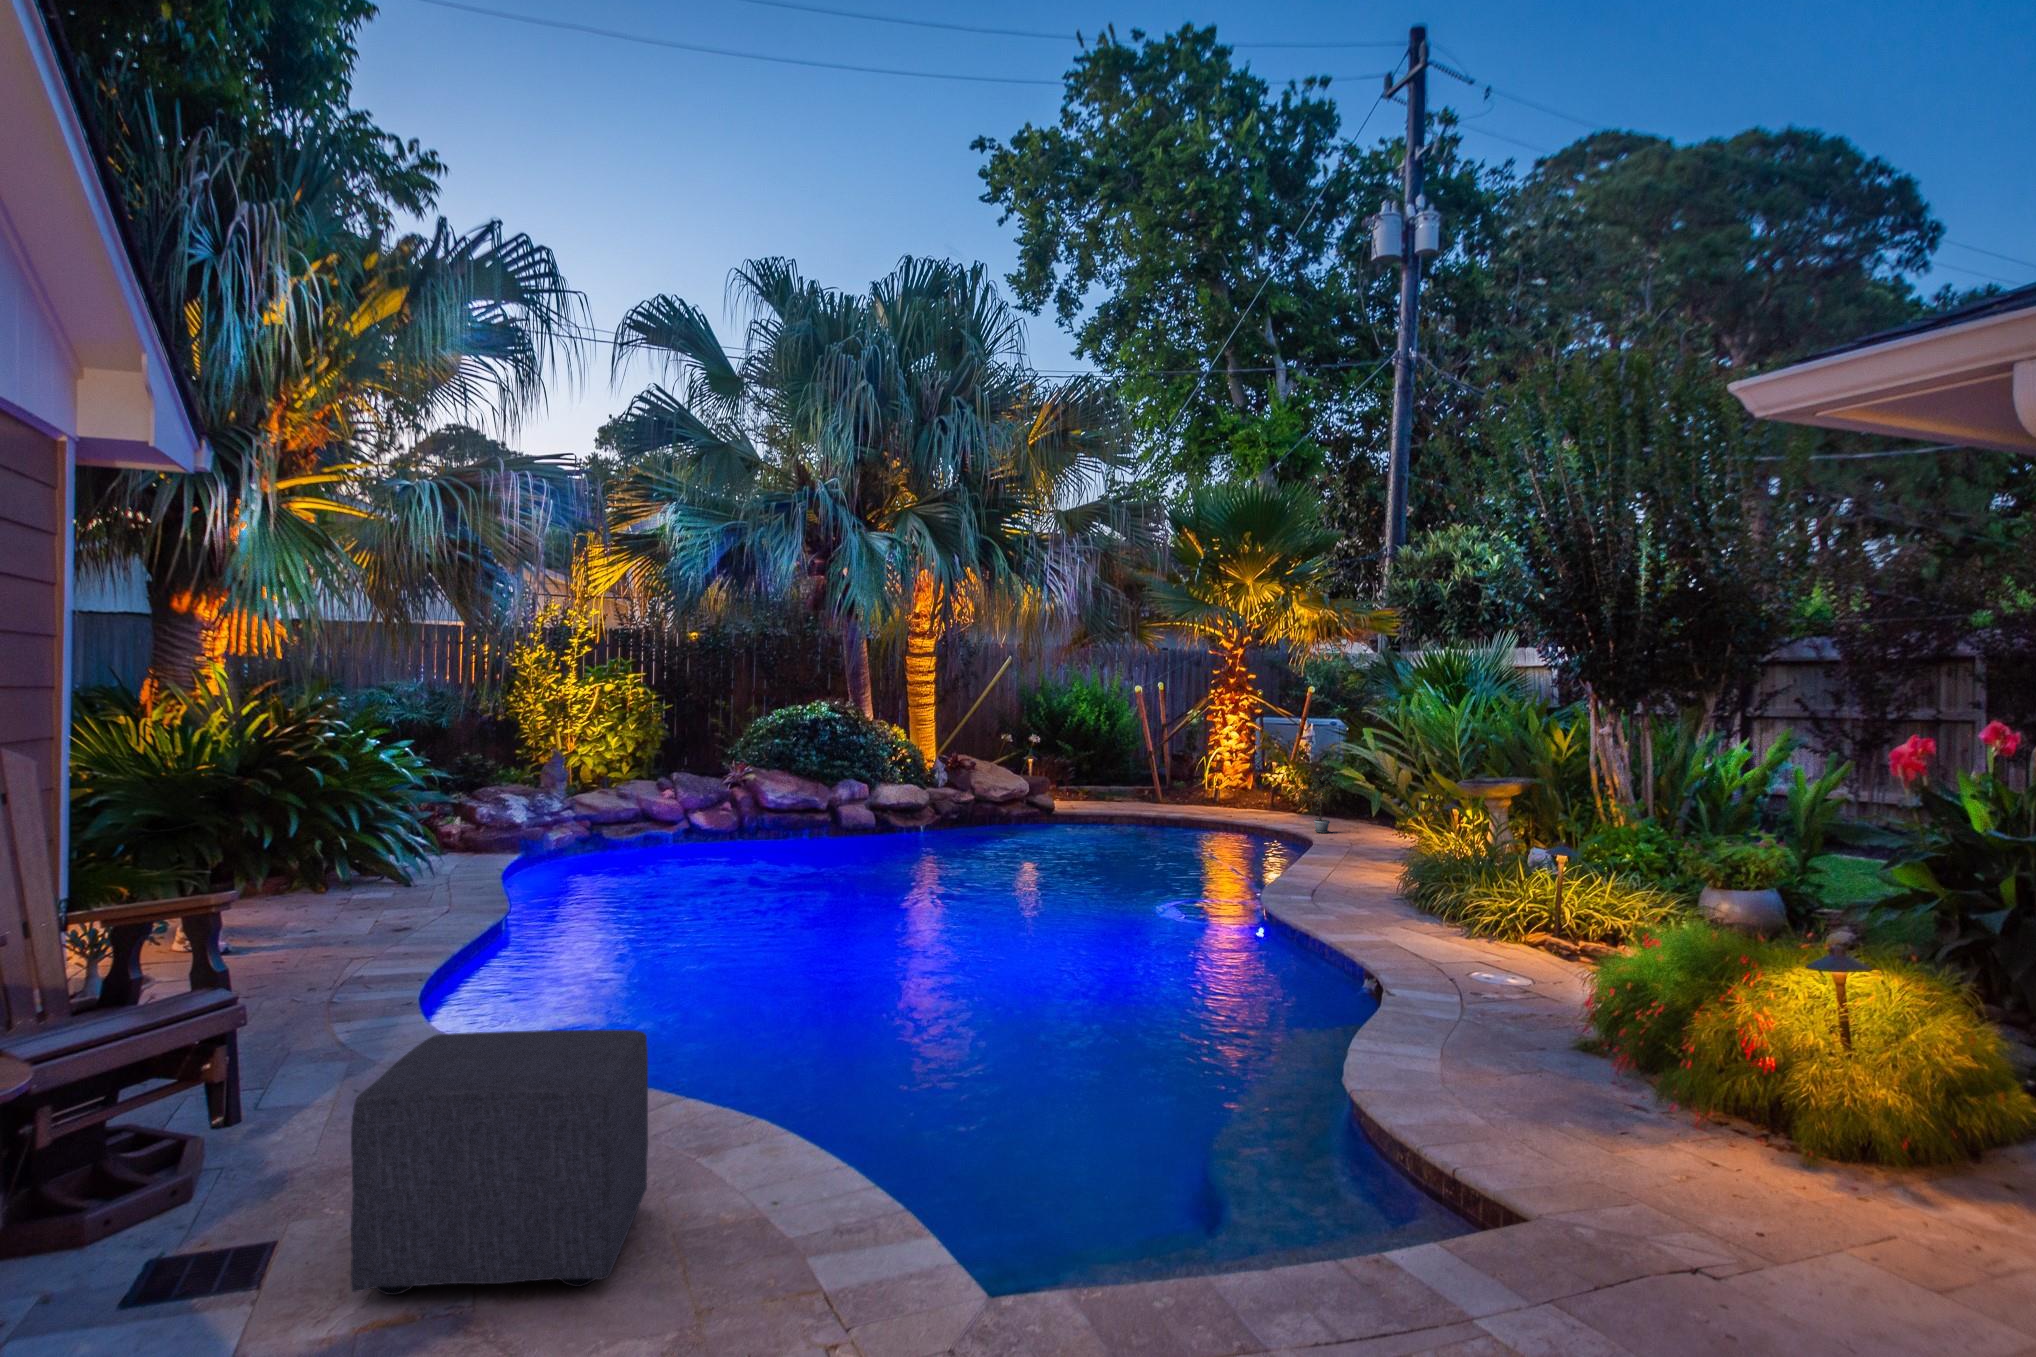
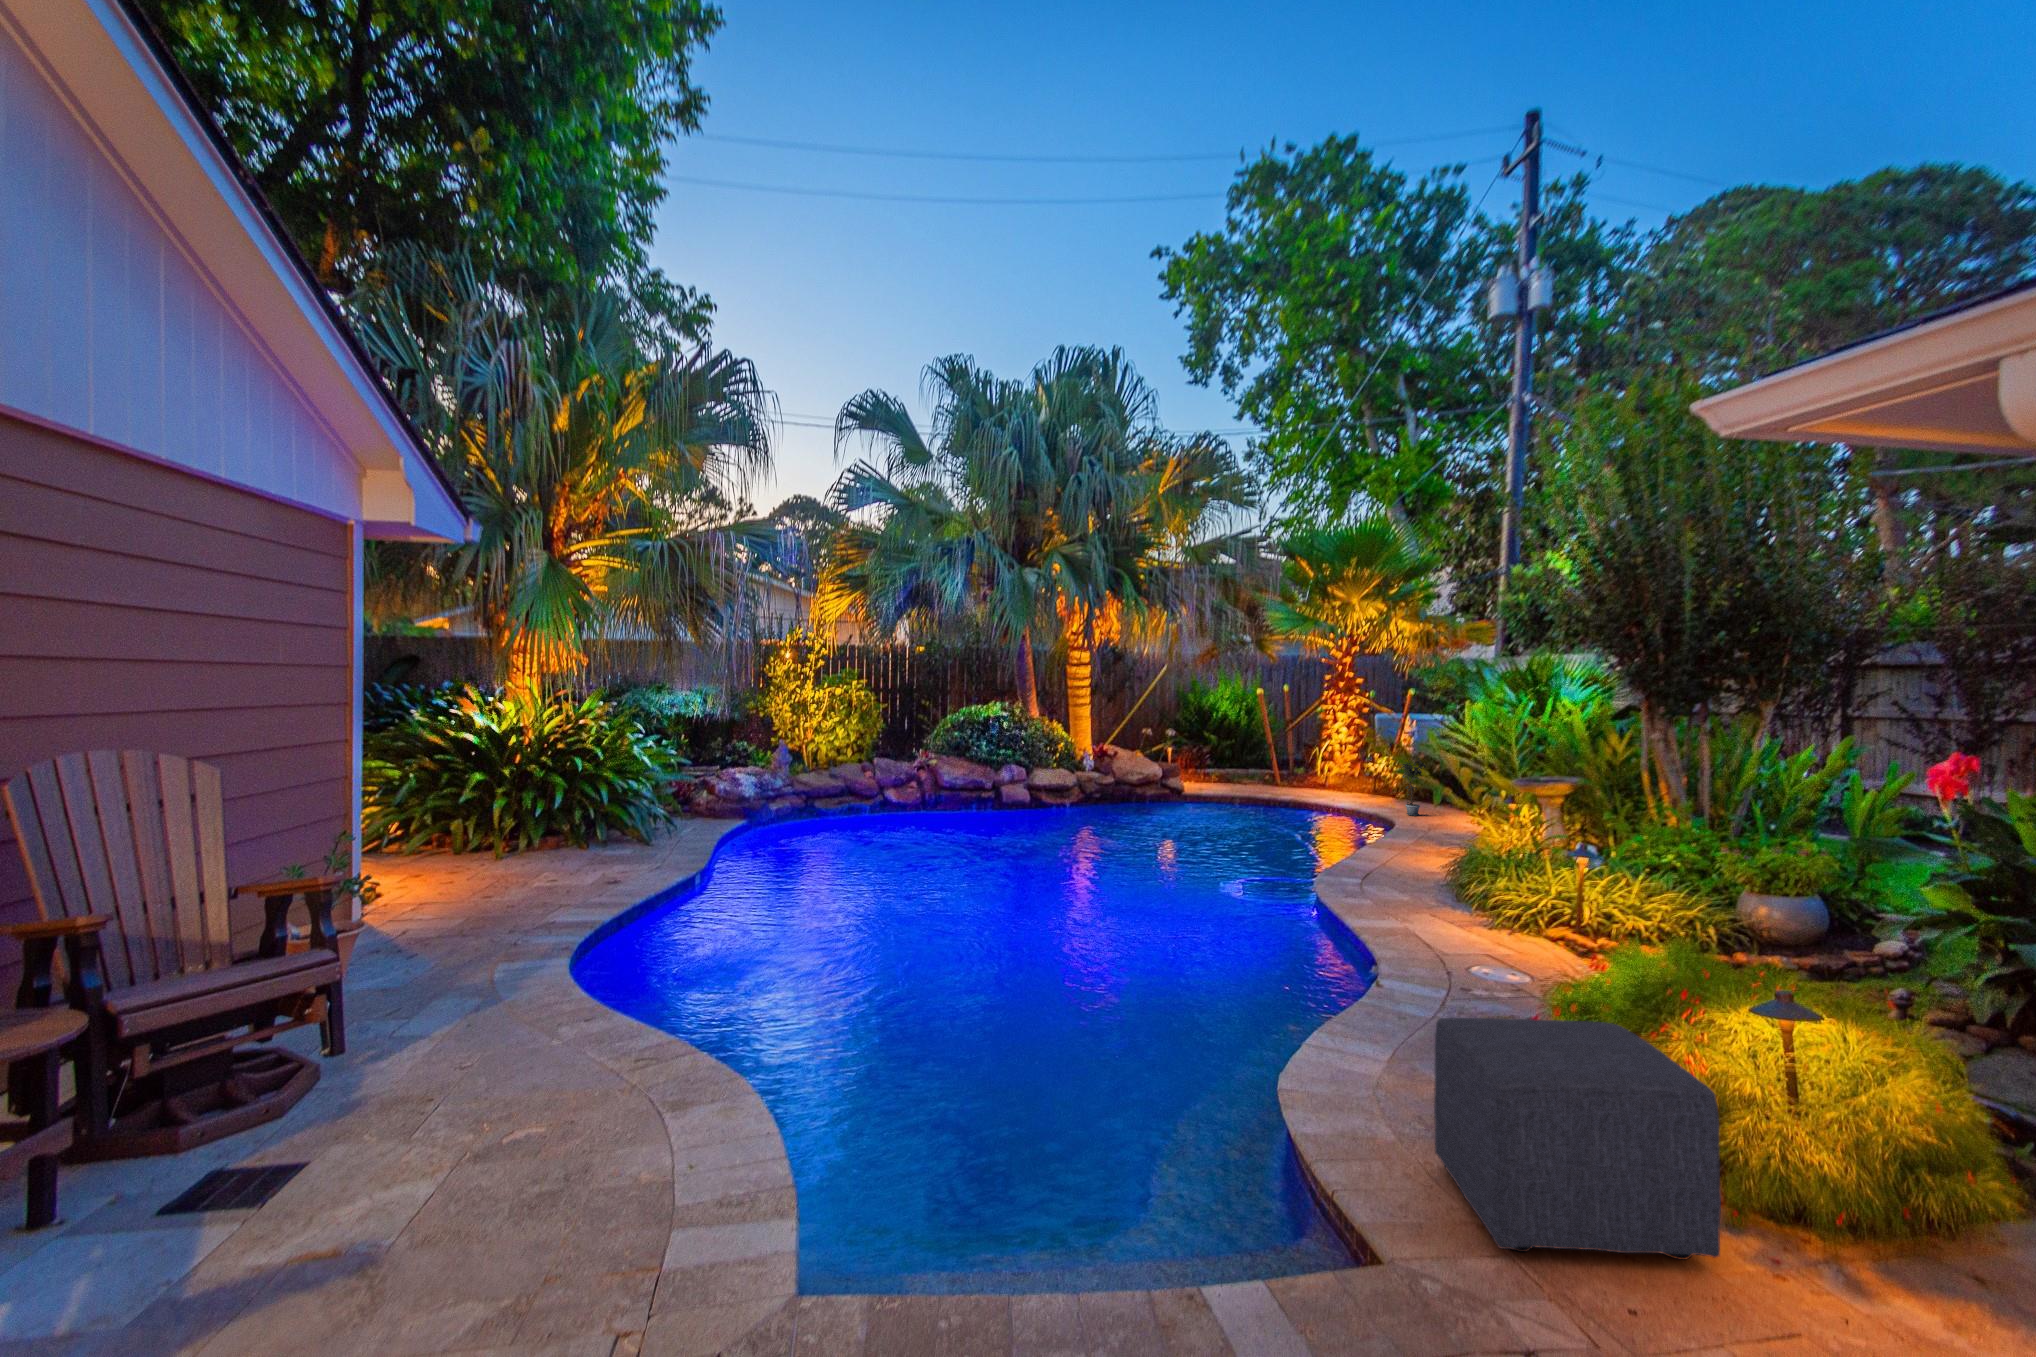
ottoman: present [351,1029,648,1295] -> present [1434,1018,1721,1260]

